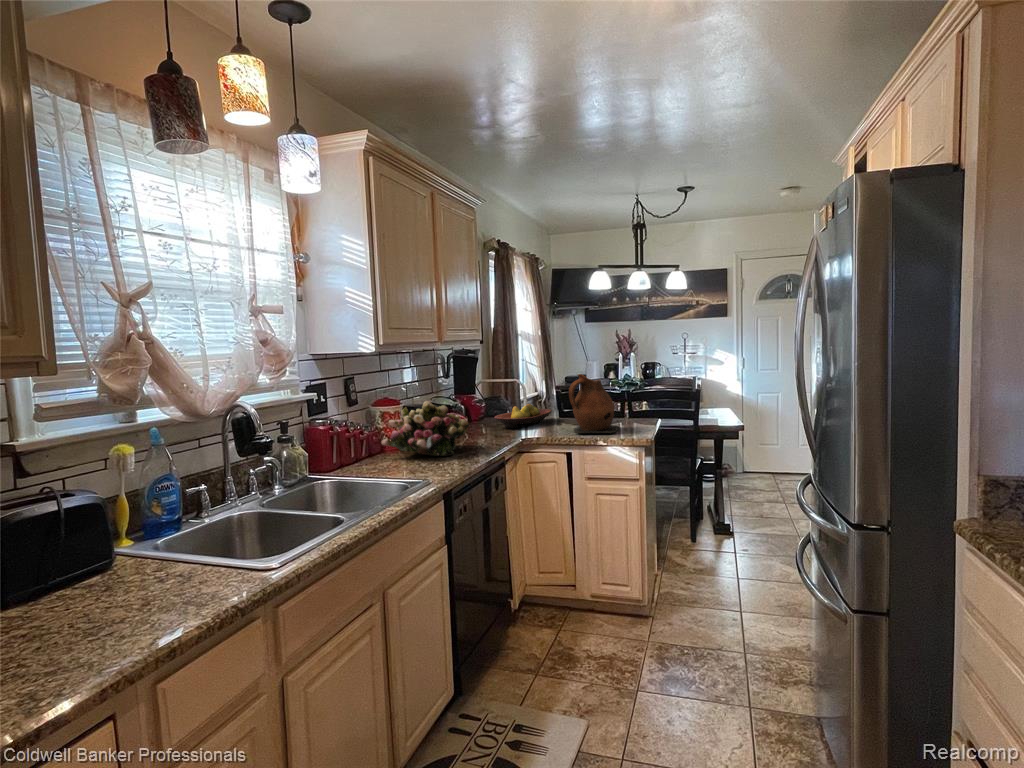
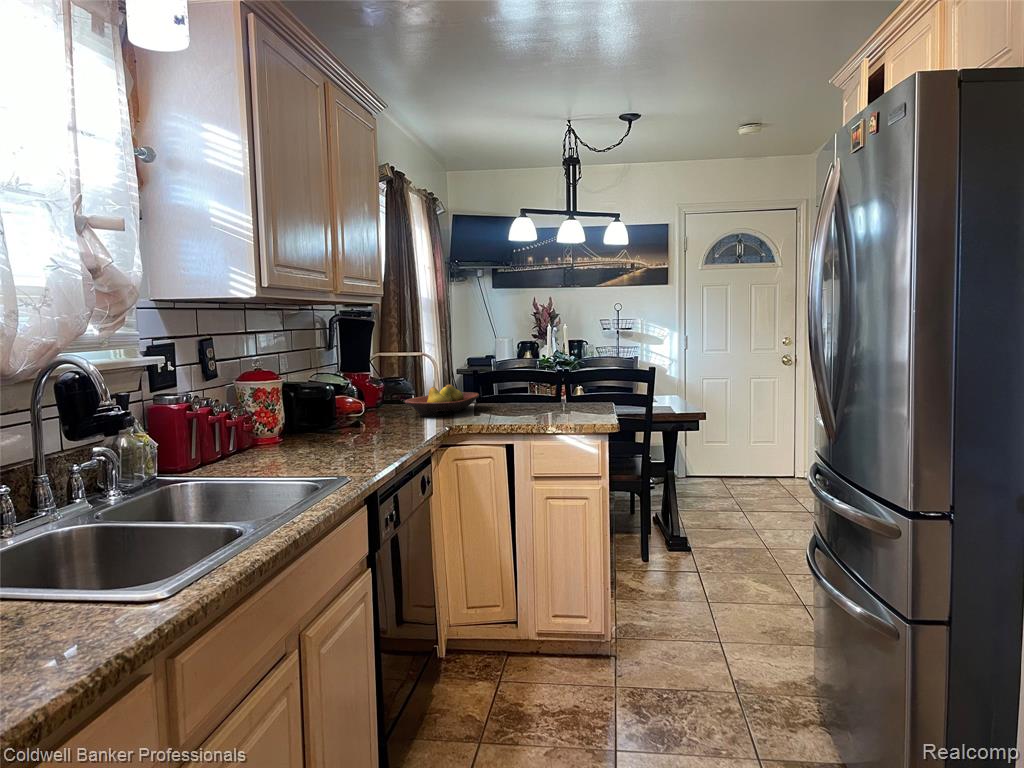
ceramic pitcher: present [569,374,619,434] -> none [514,343,576,422]
flower arrangement: present [381,401,469,456] -> none [261,374,389,450]

